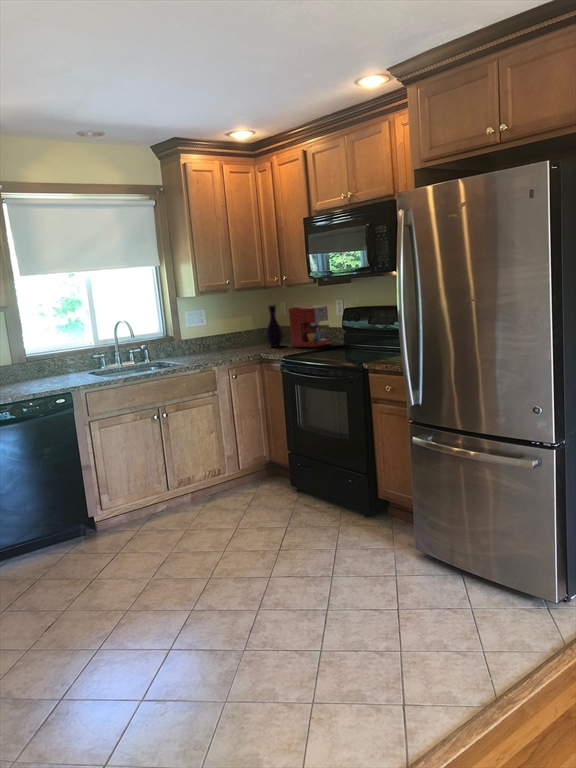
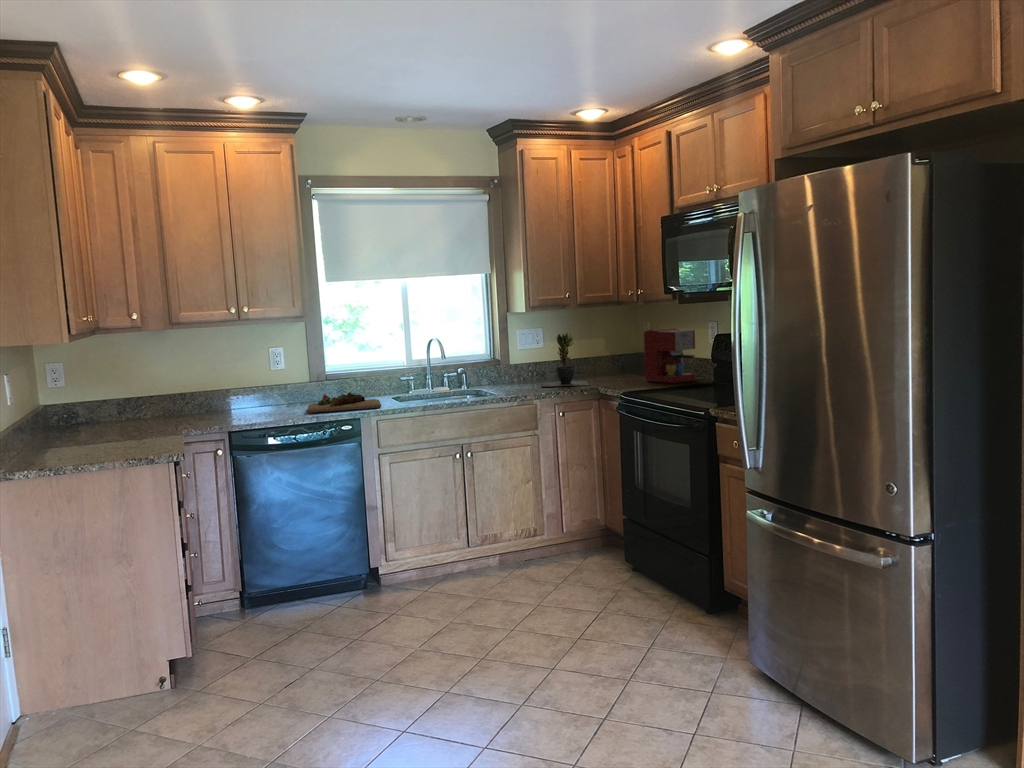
vase: present [266,305,283,347] -> none [616,326,638,379]
potted plant: none [209,312,250,356] -> present [541,333,589,387]
cutting board: none [18,371,88,391] -> present [307,392,381,413]

